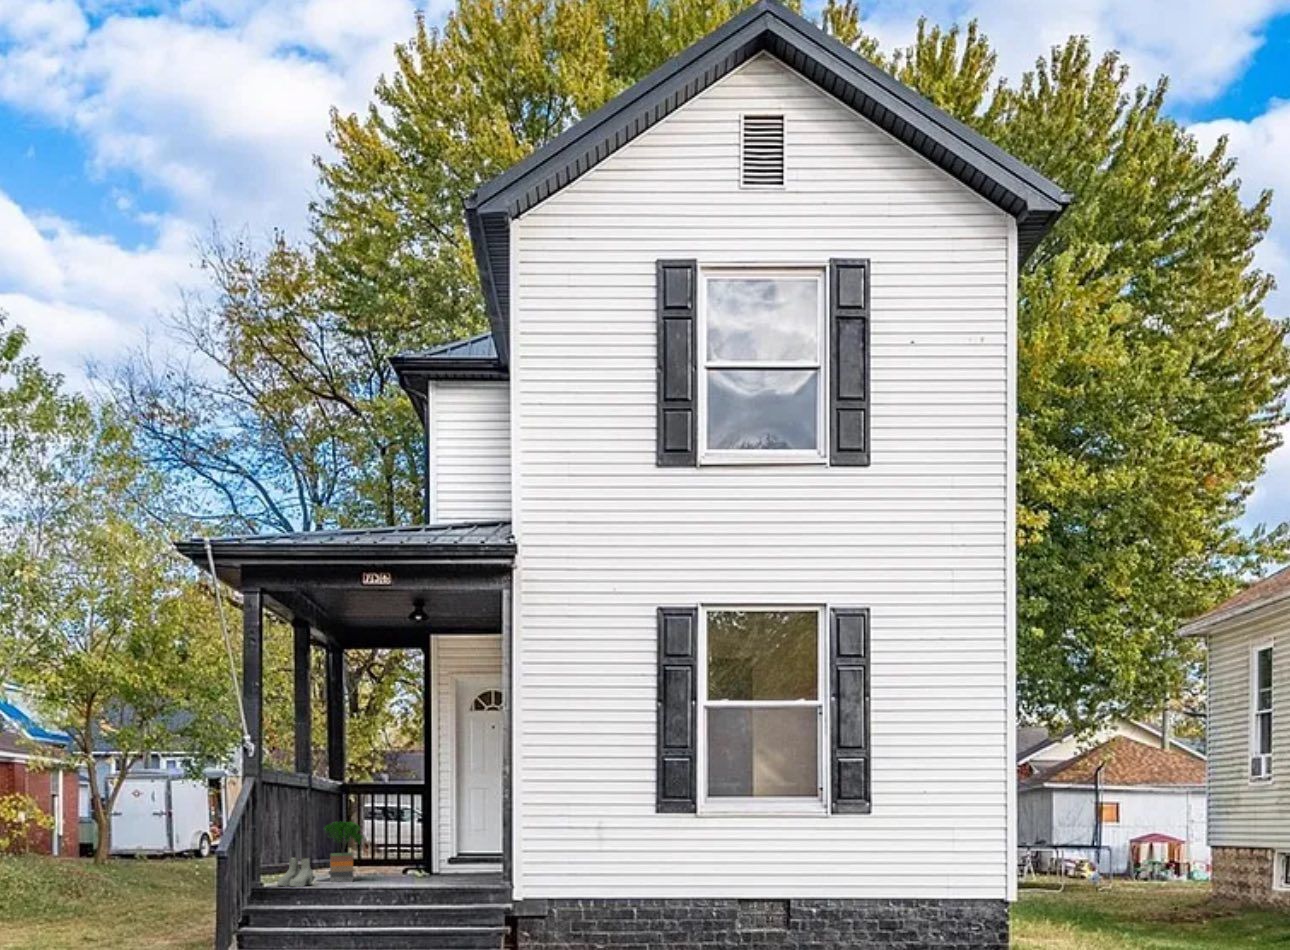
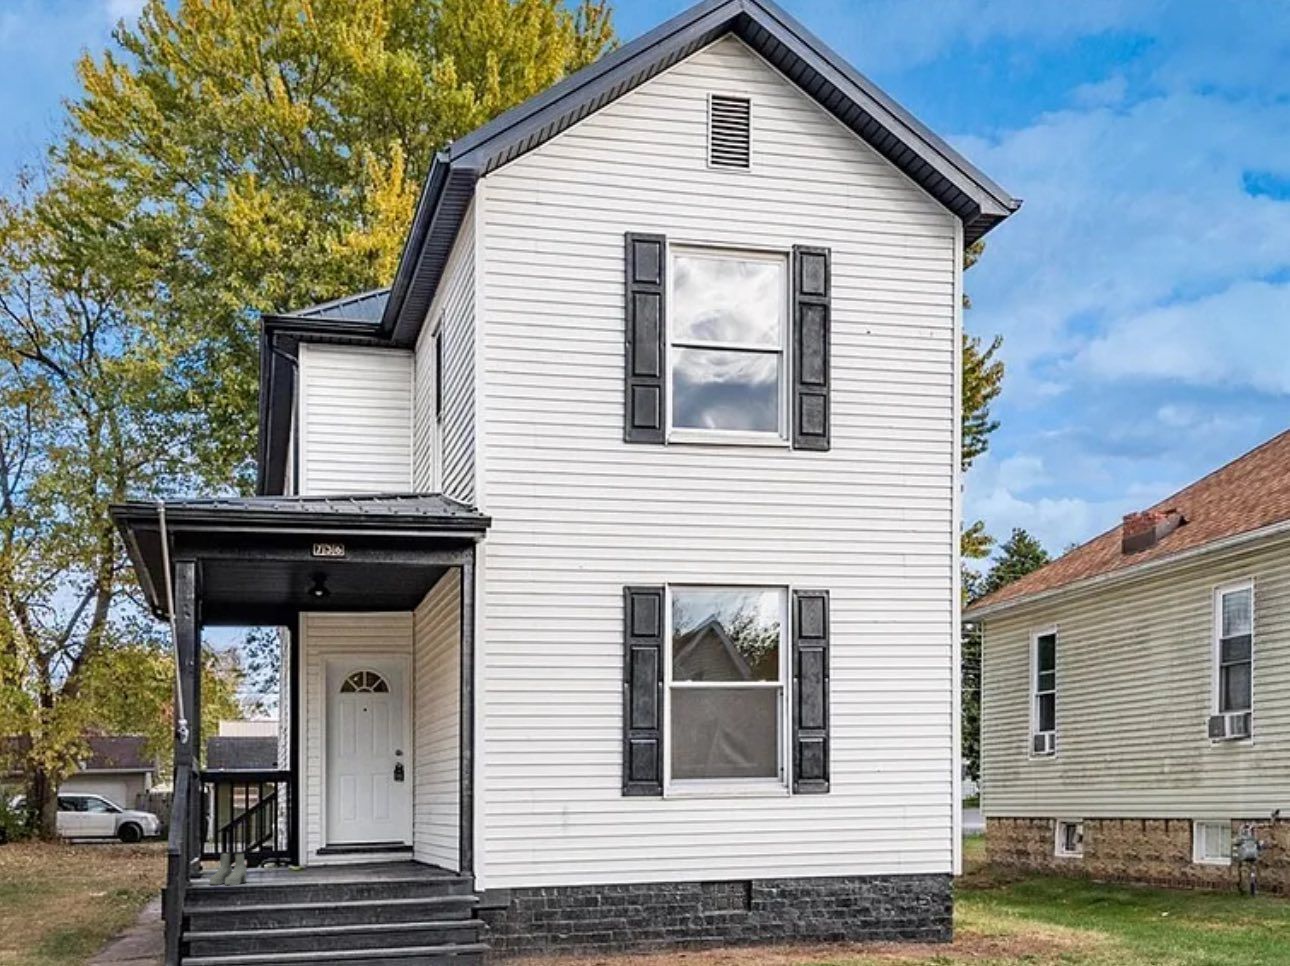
potted tree: present [325,821,363,882] -> none [247,812,293,880]

